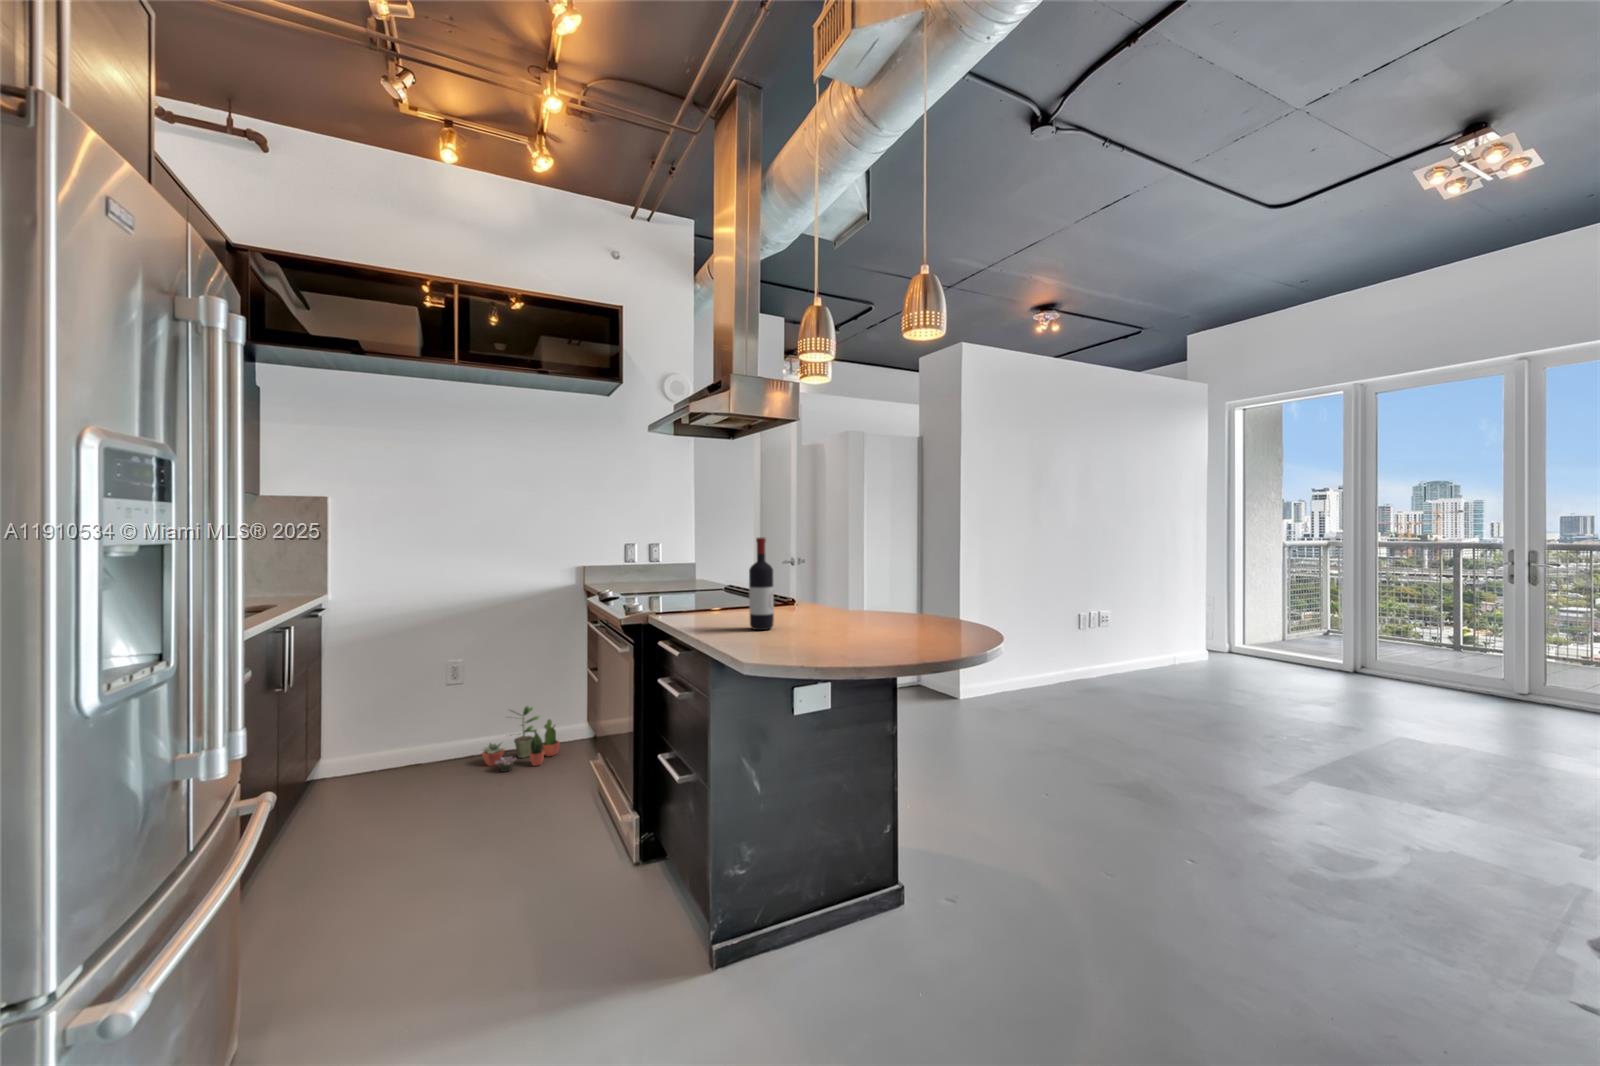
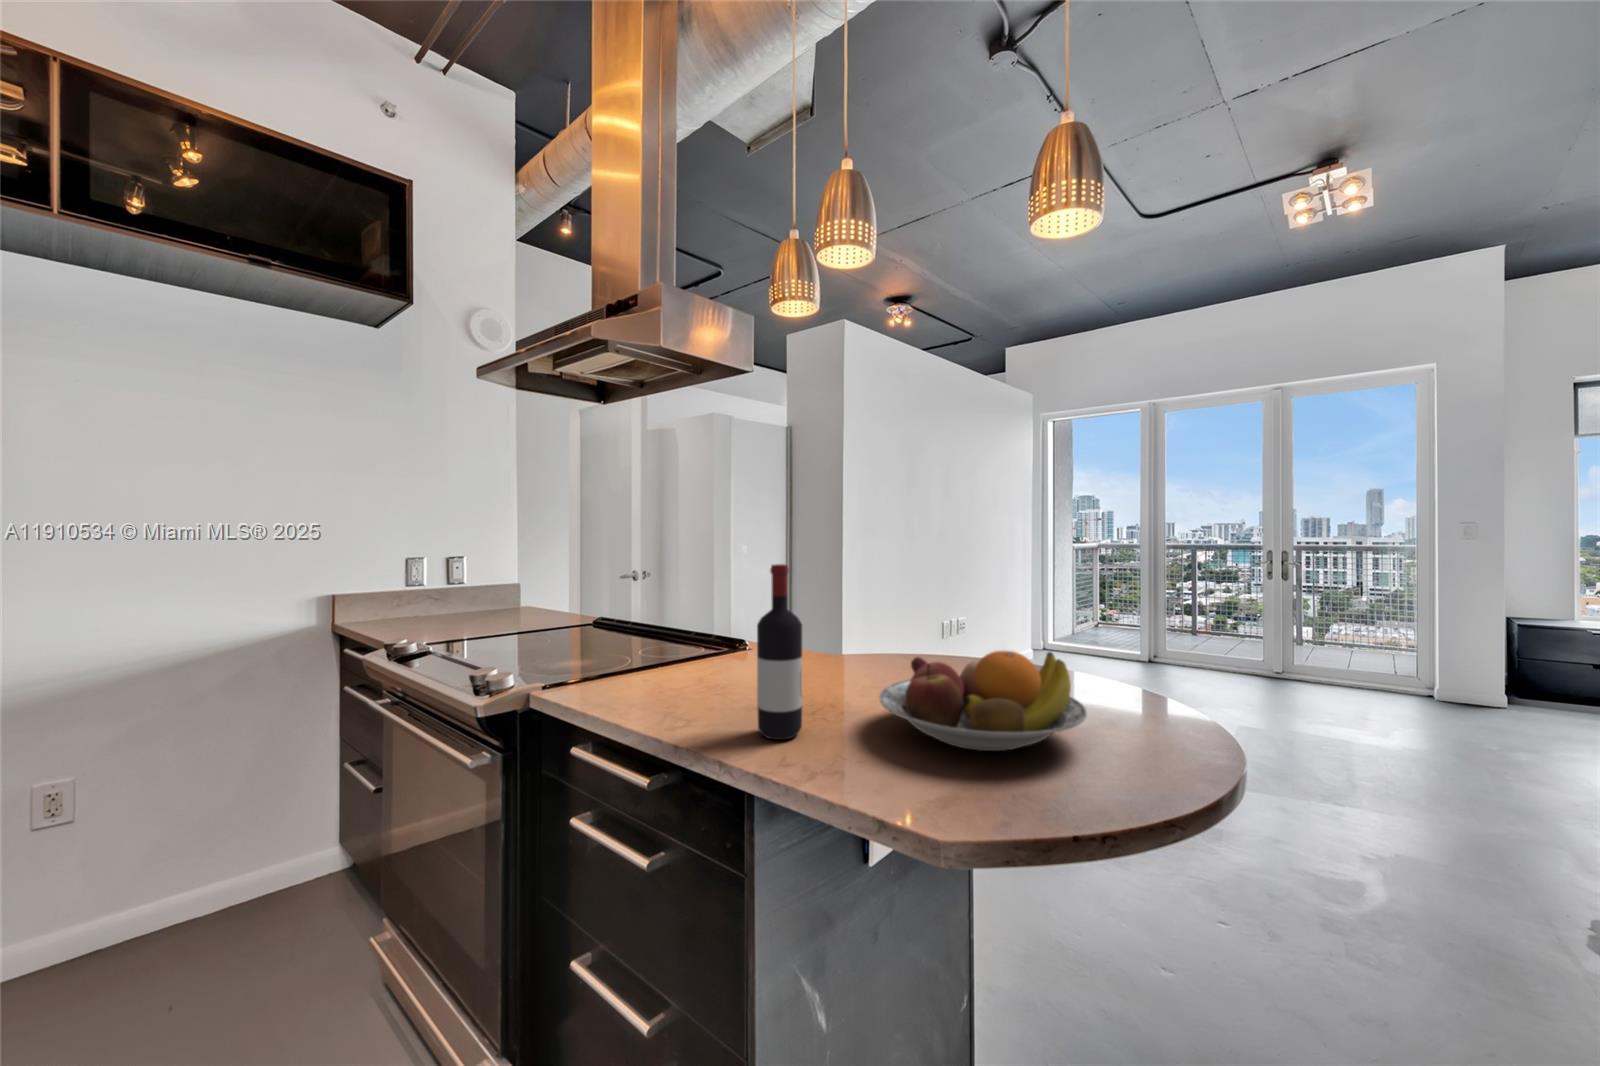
fruit bowl: none [810,587,924,640] -> present [879,651,1087,751]
potted plant: present [482,706,560,772] -> none [104,846,286,991]

